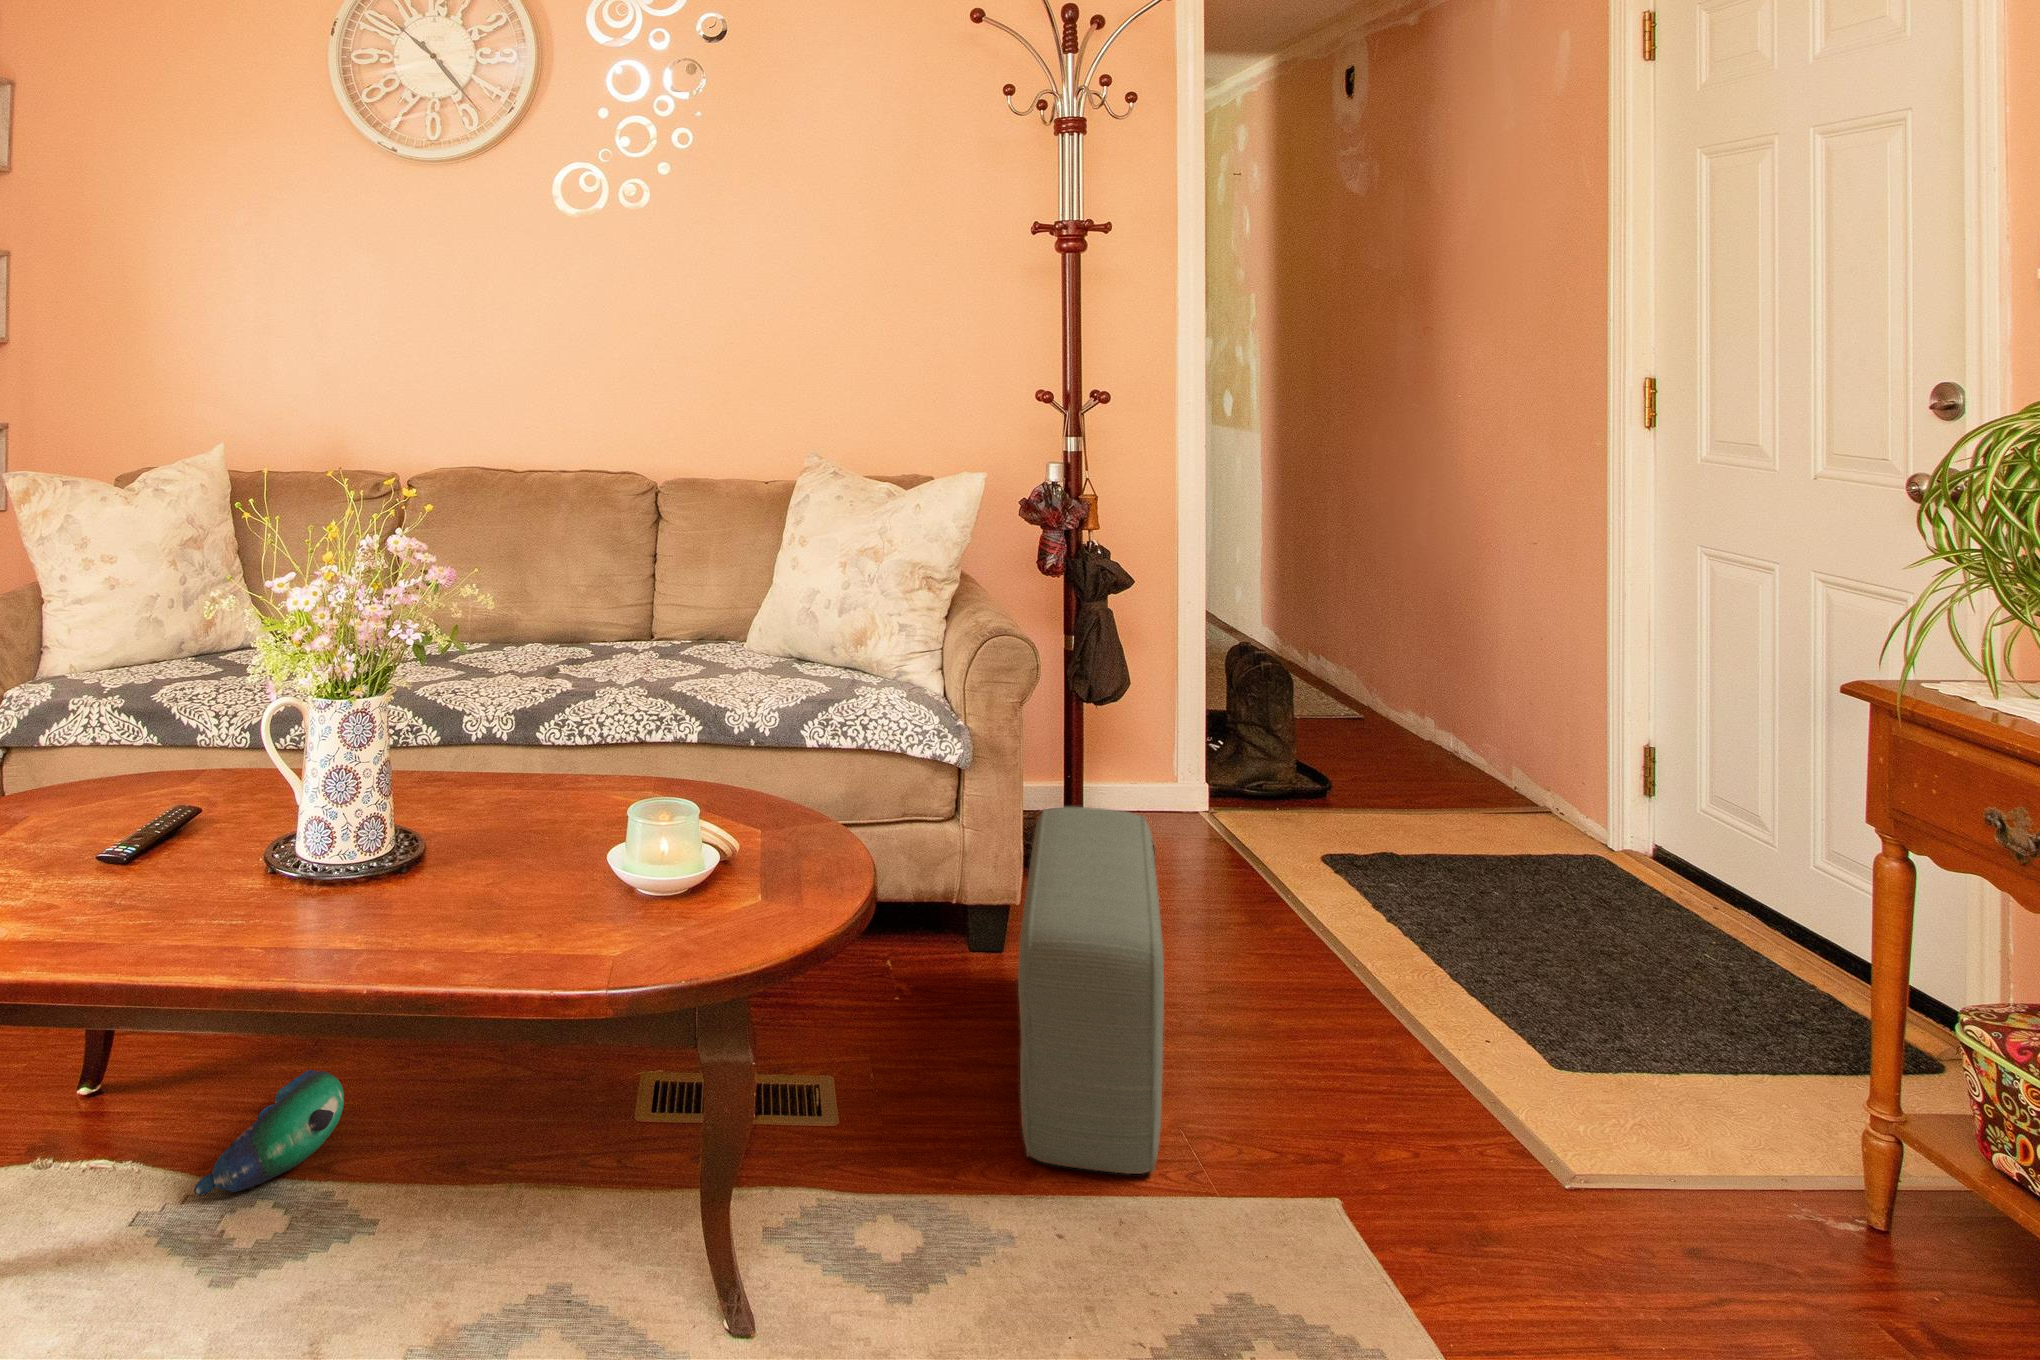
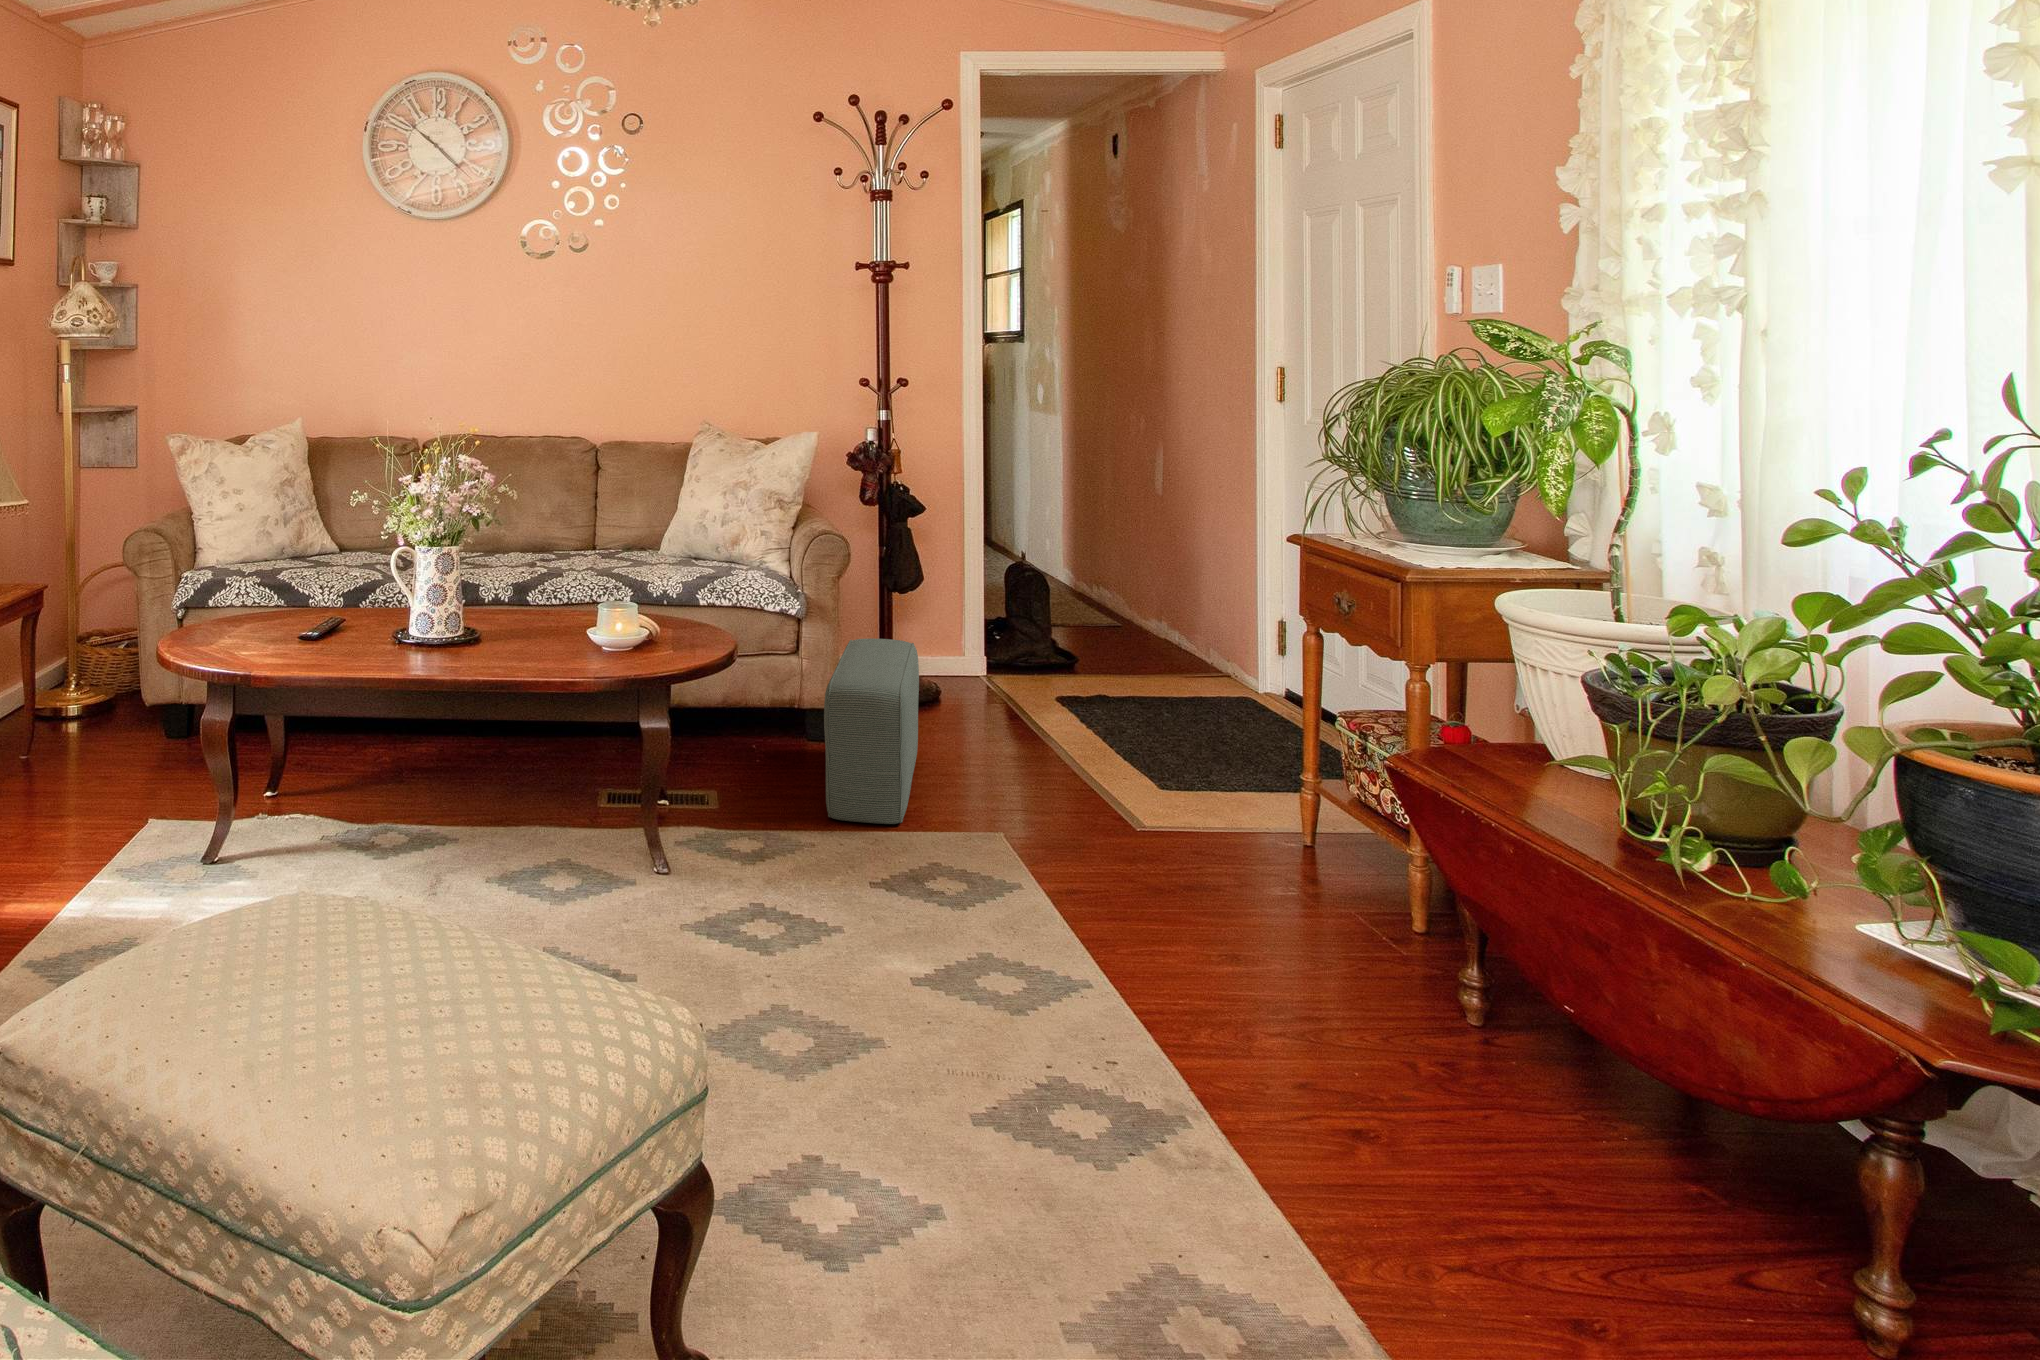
plush toy: present [194,1070,344,1196] -> none [352,773,429,828]

